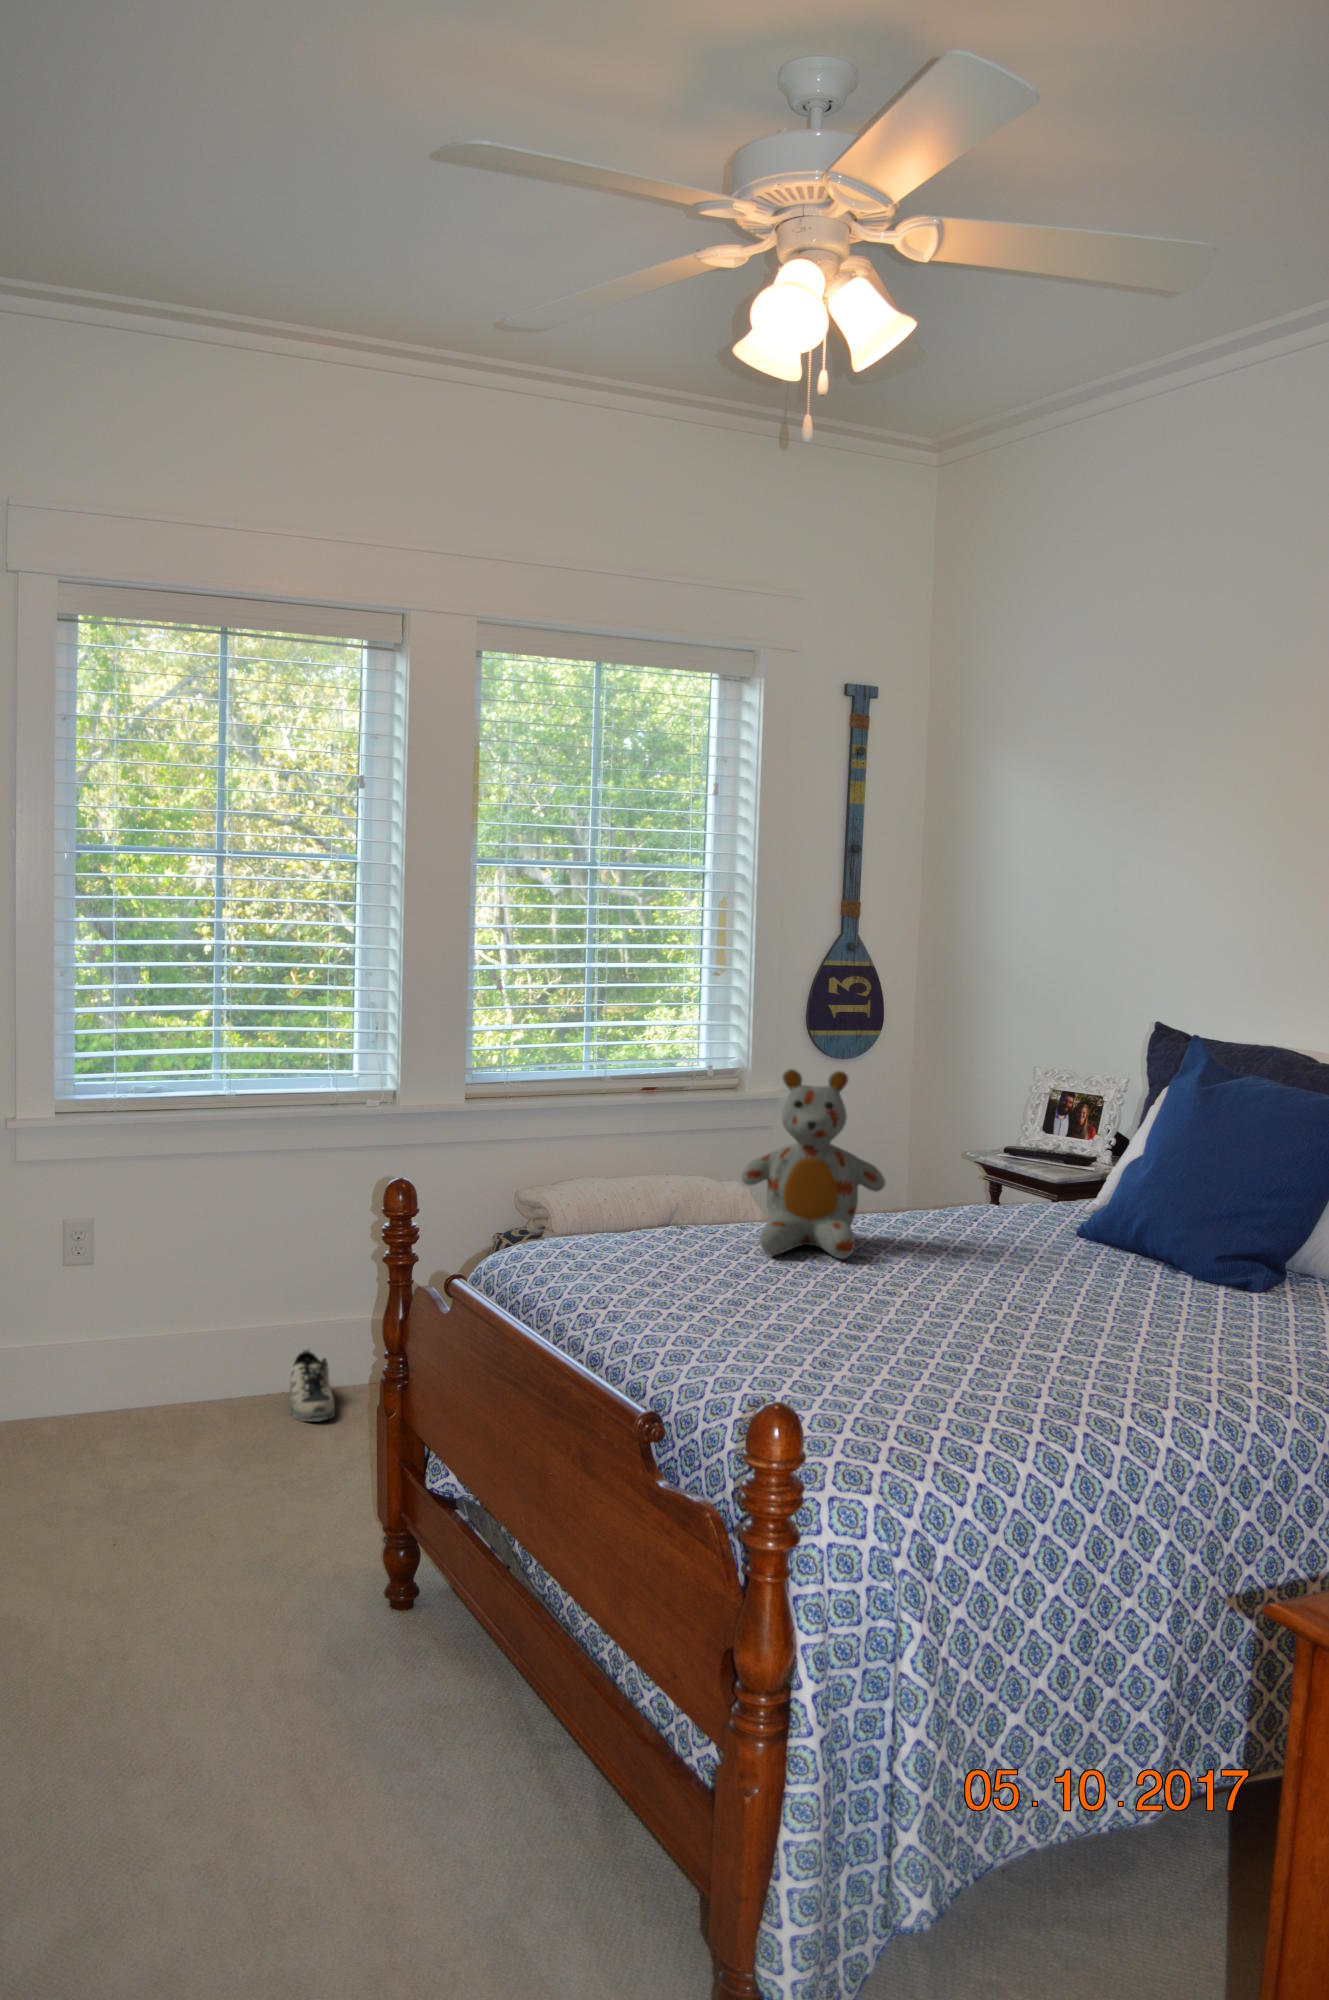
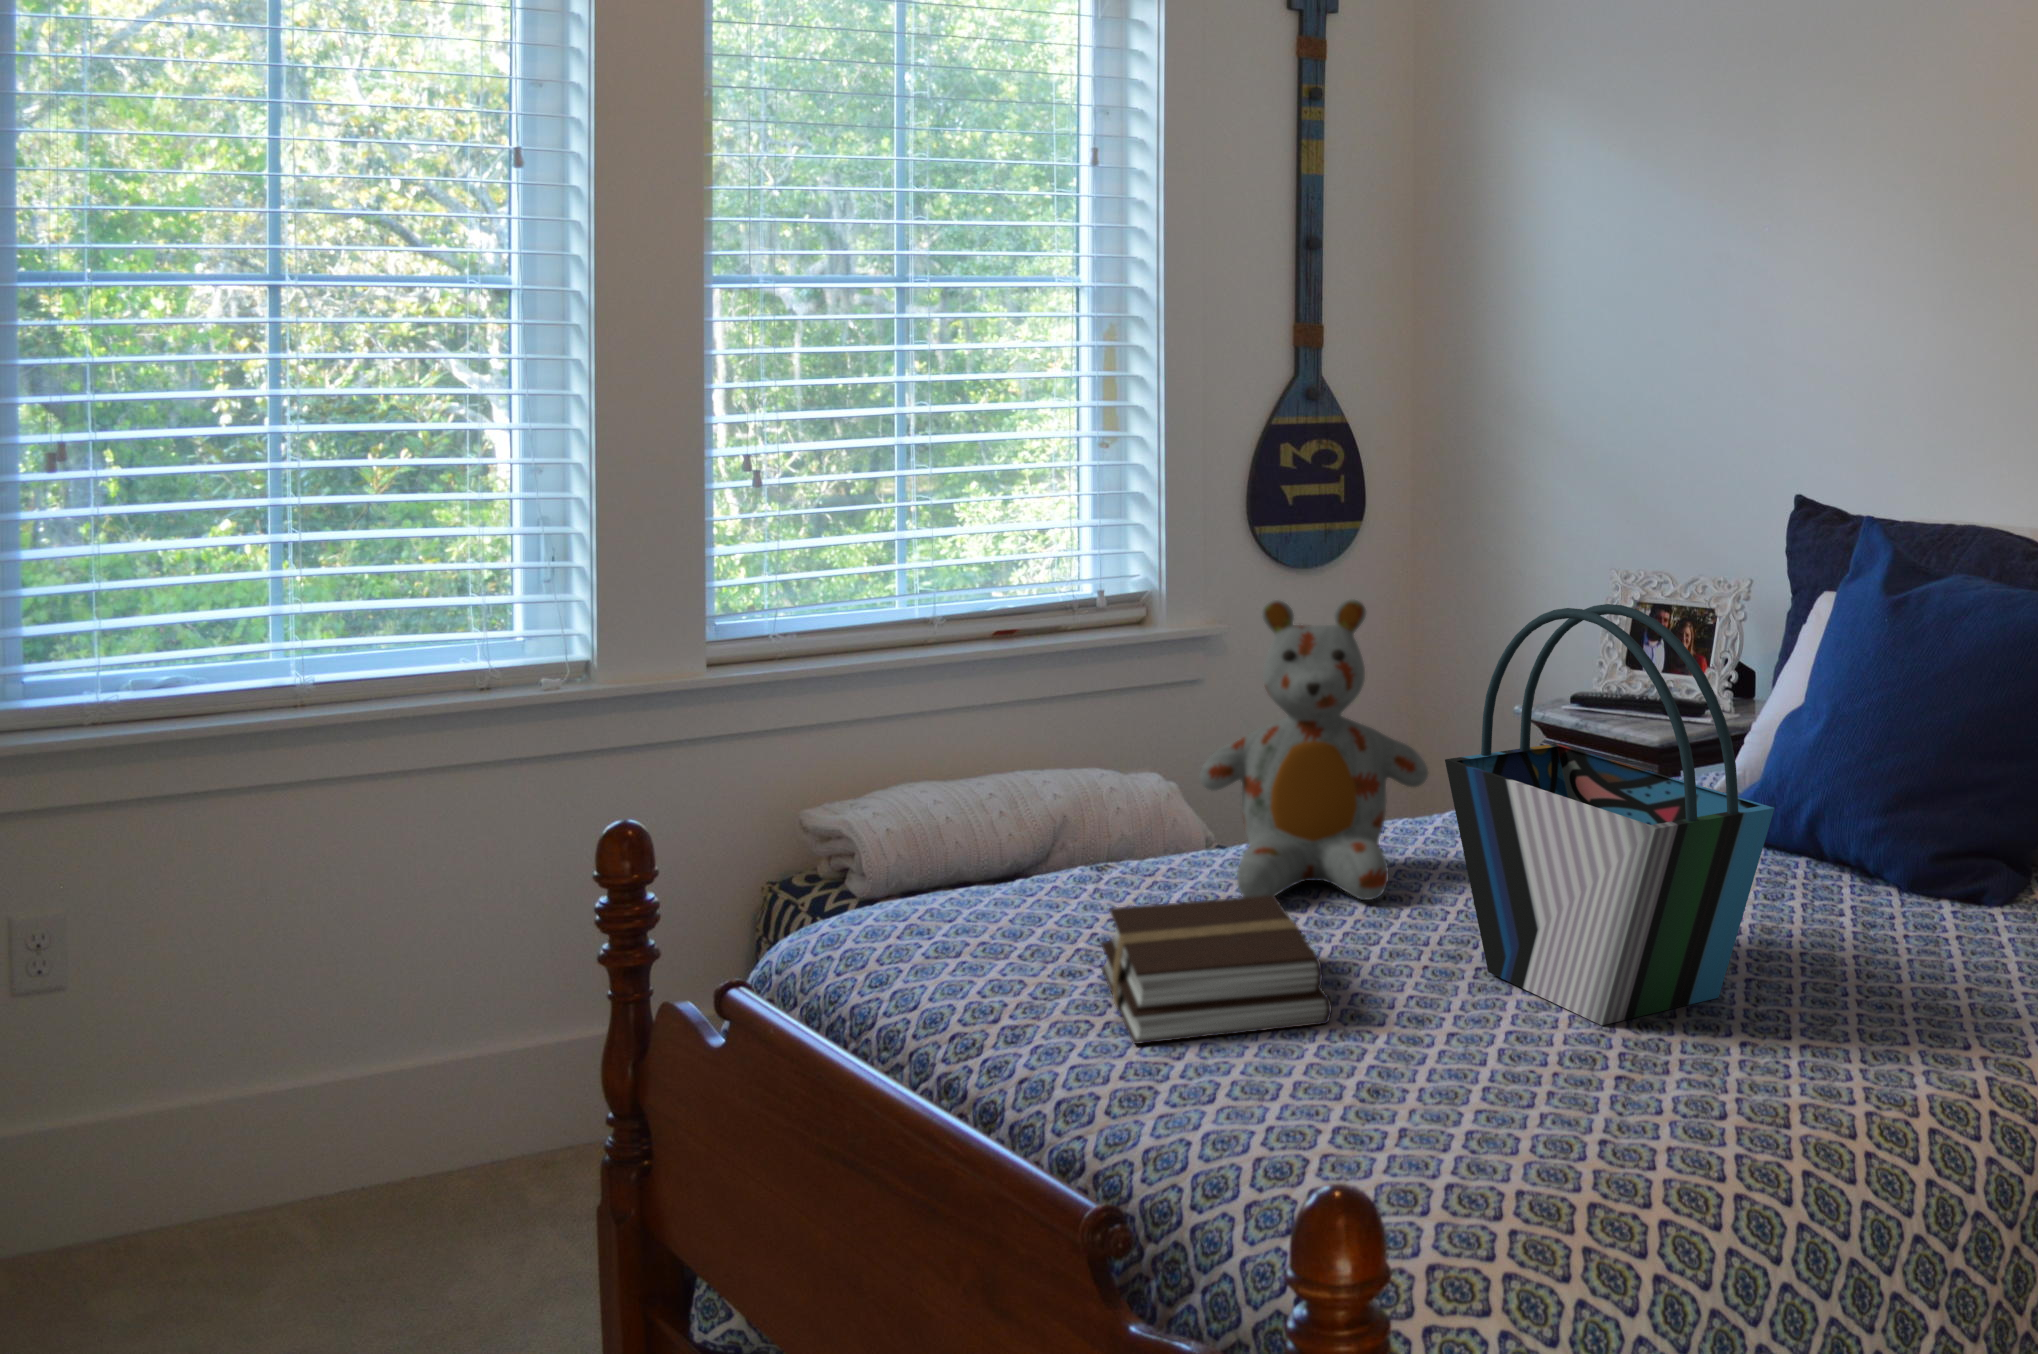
tote bag: none [886,1079,1092,1341] -> present [1445,604,1774,1025]
book: none [671,1248,805,1327] -> present [1101,895,1332,1044]
shoe: present [289,1348,335,1422] -> none [404,1112,490,1247]

